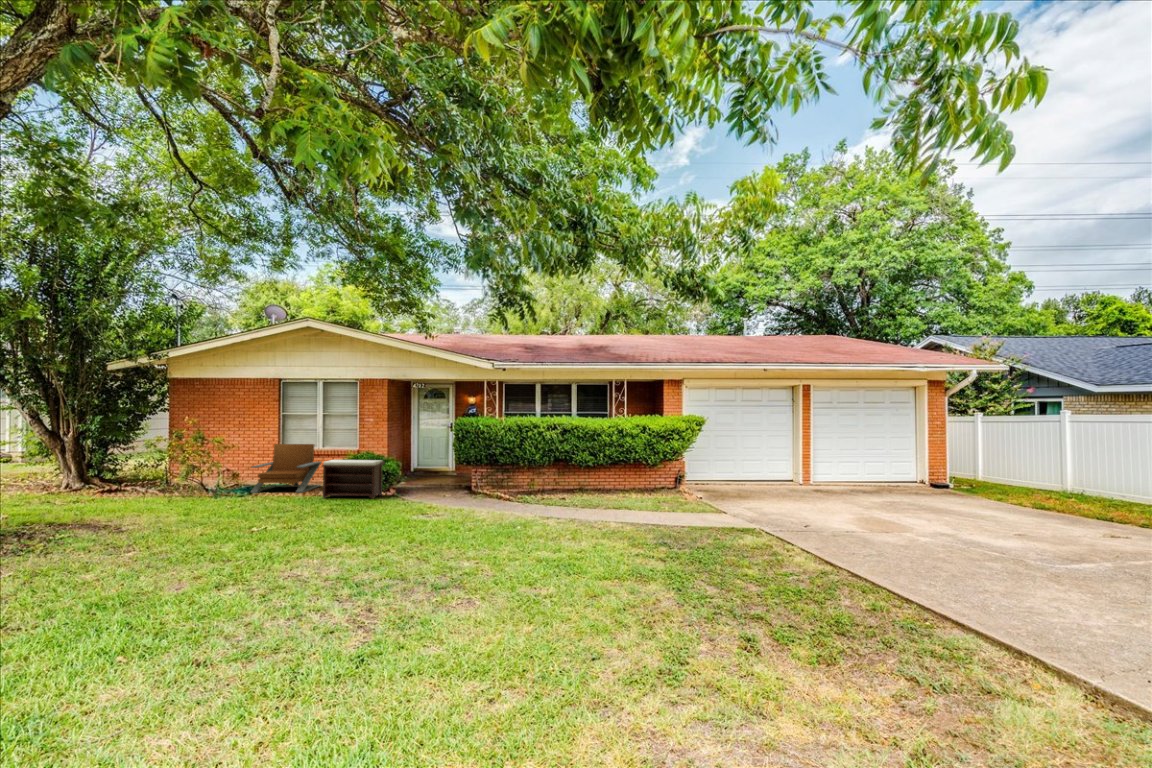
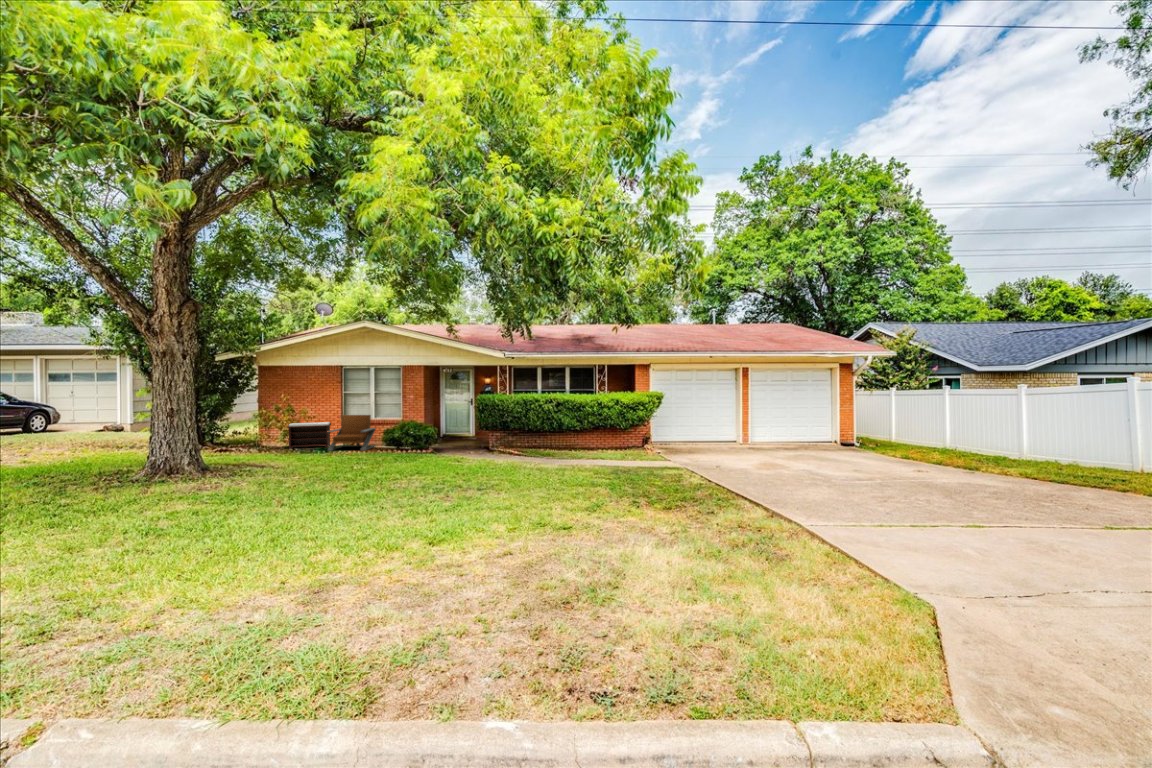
bench: present [322,460,385,499] -> present [288,422,331,449]

